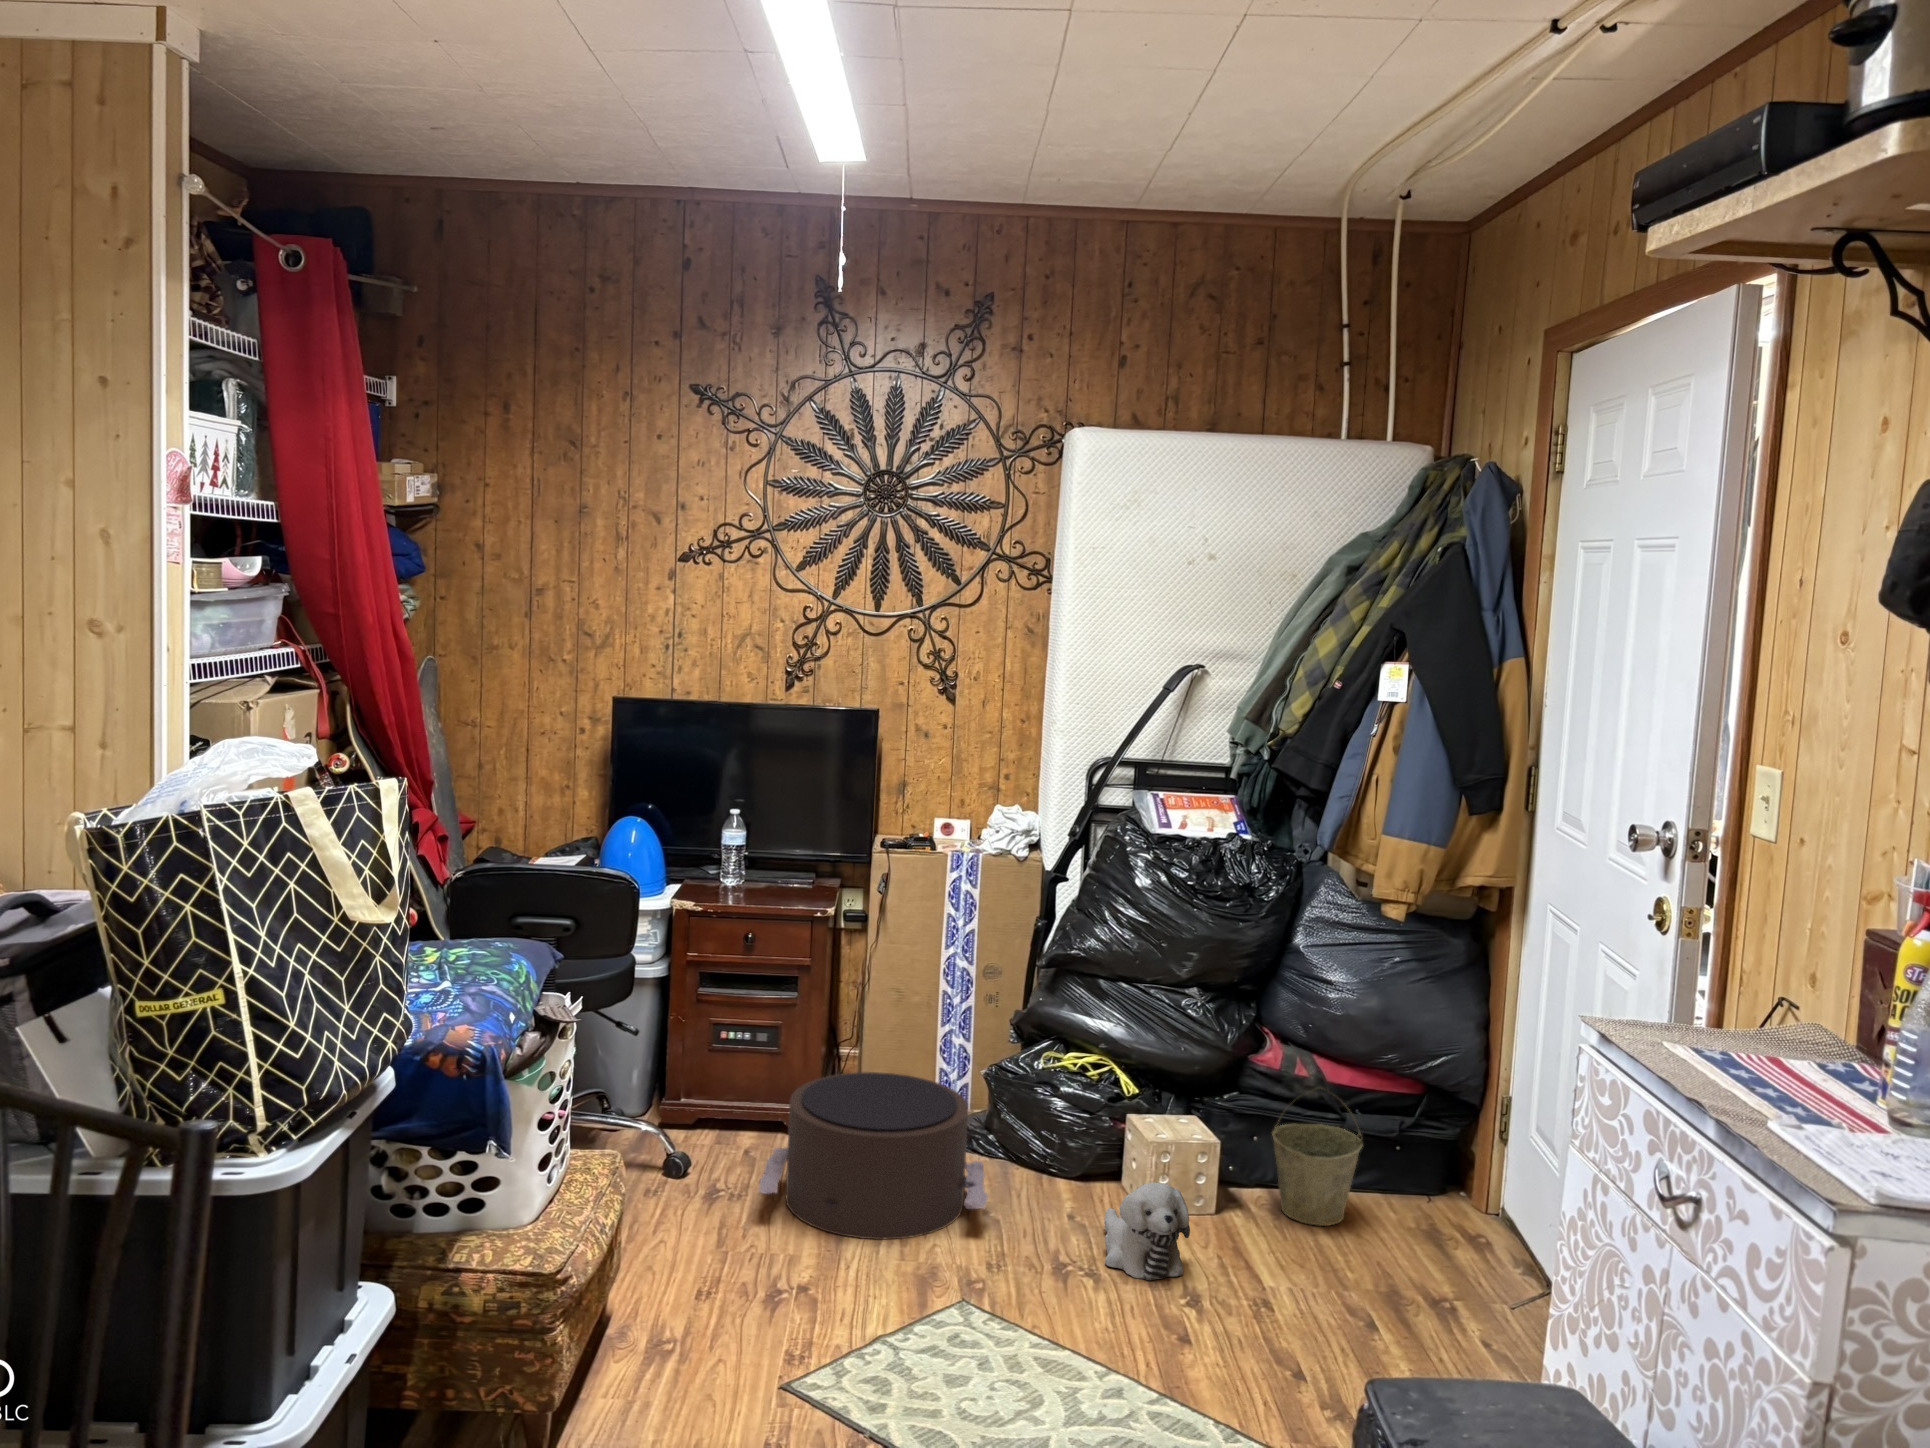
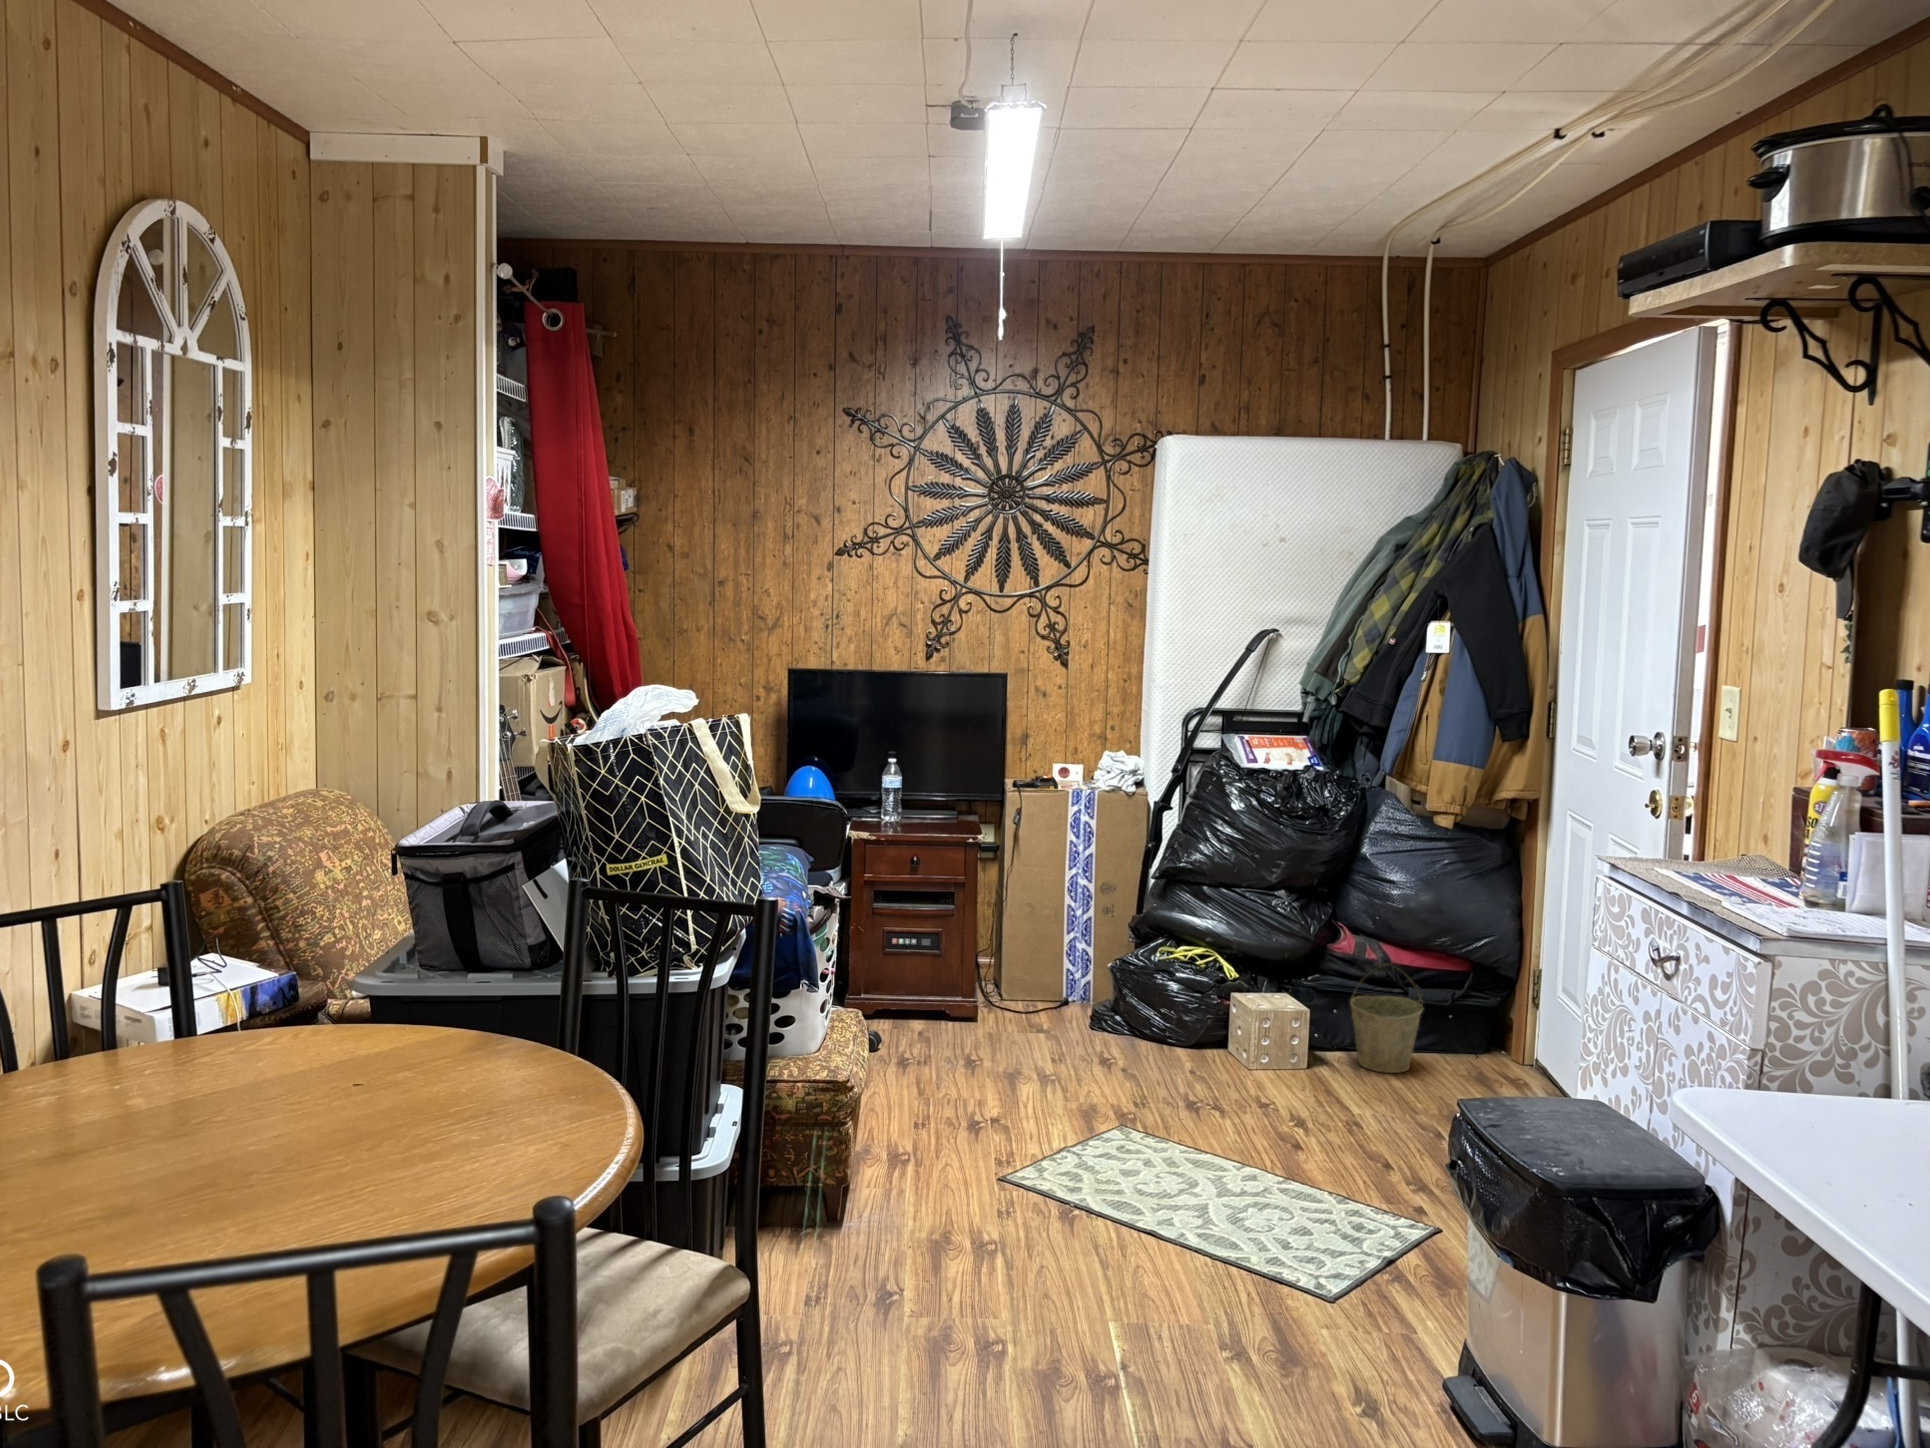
pouf: present [759,1072,988,1240] -> none [944,964,1127,1087]
plush toy: present [1104,1183,1190,1280] -> none [1220,1034,1291,1109]

